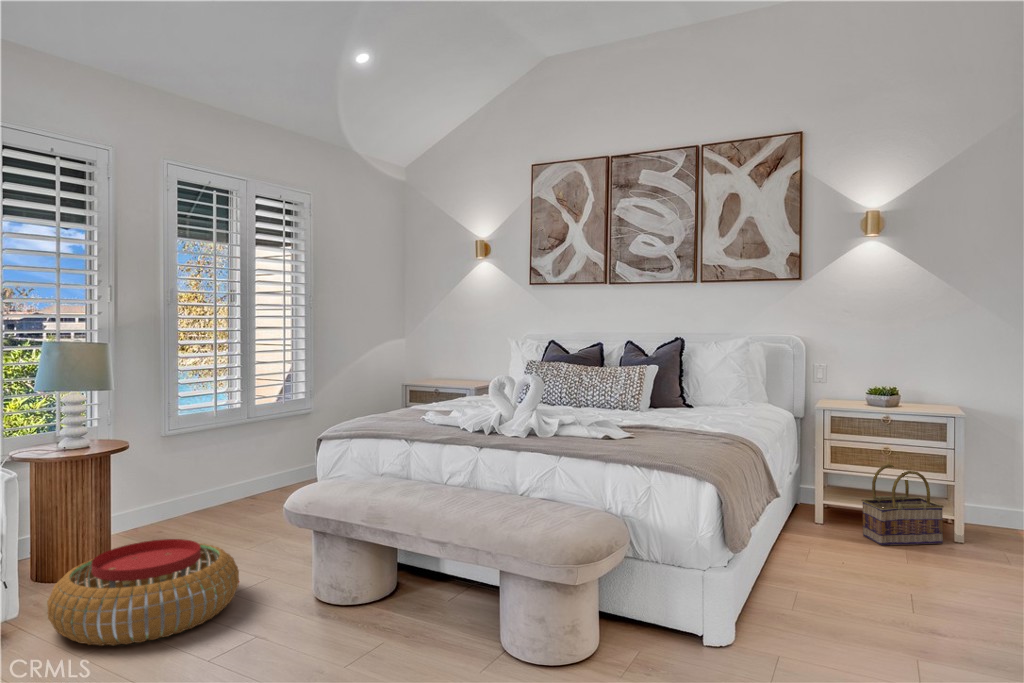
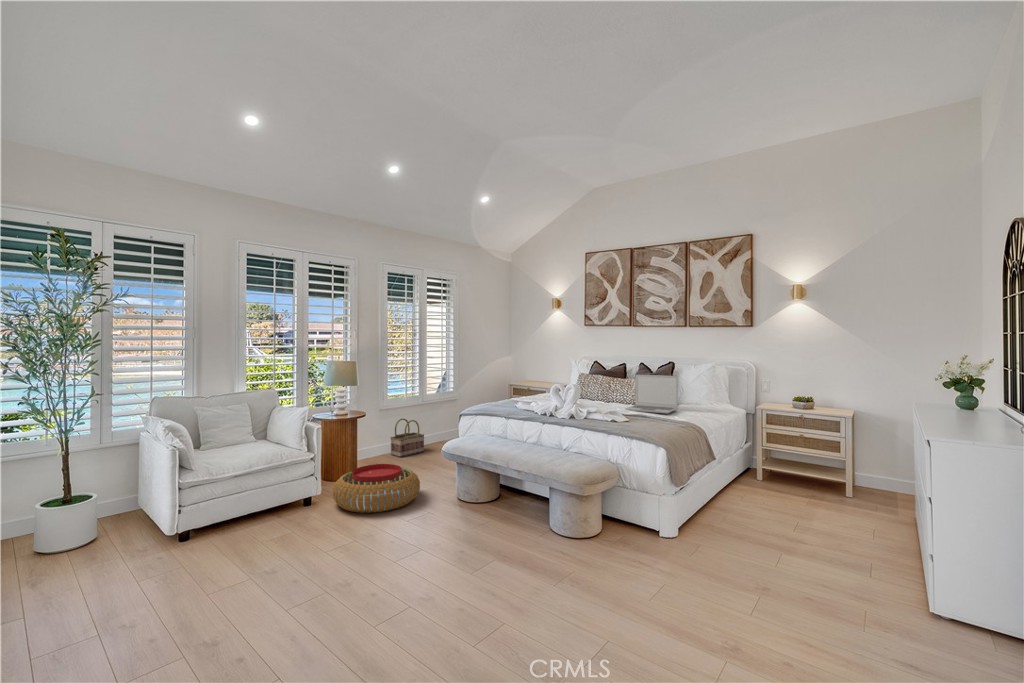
laptop: none [616,359,703,423] -> present [625,375,678,414]
basket: present [861,464,944,546] -> present [391,419,424,457]

